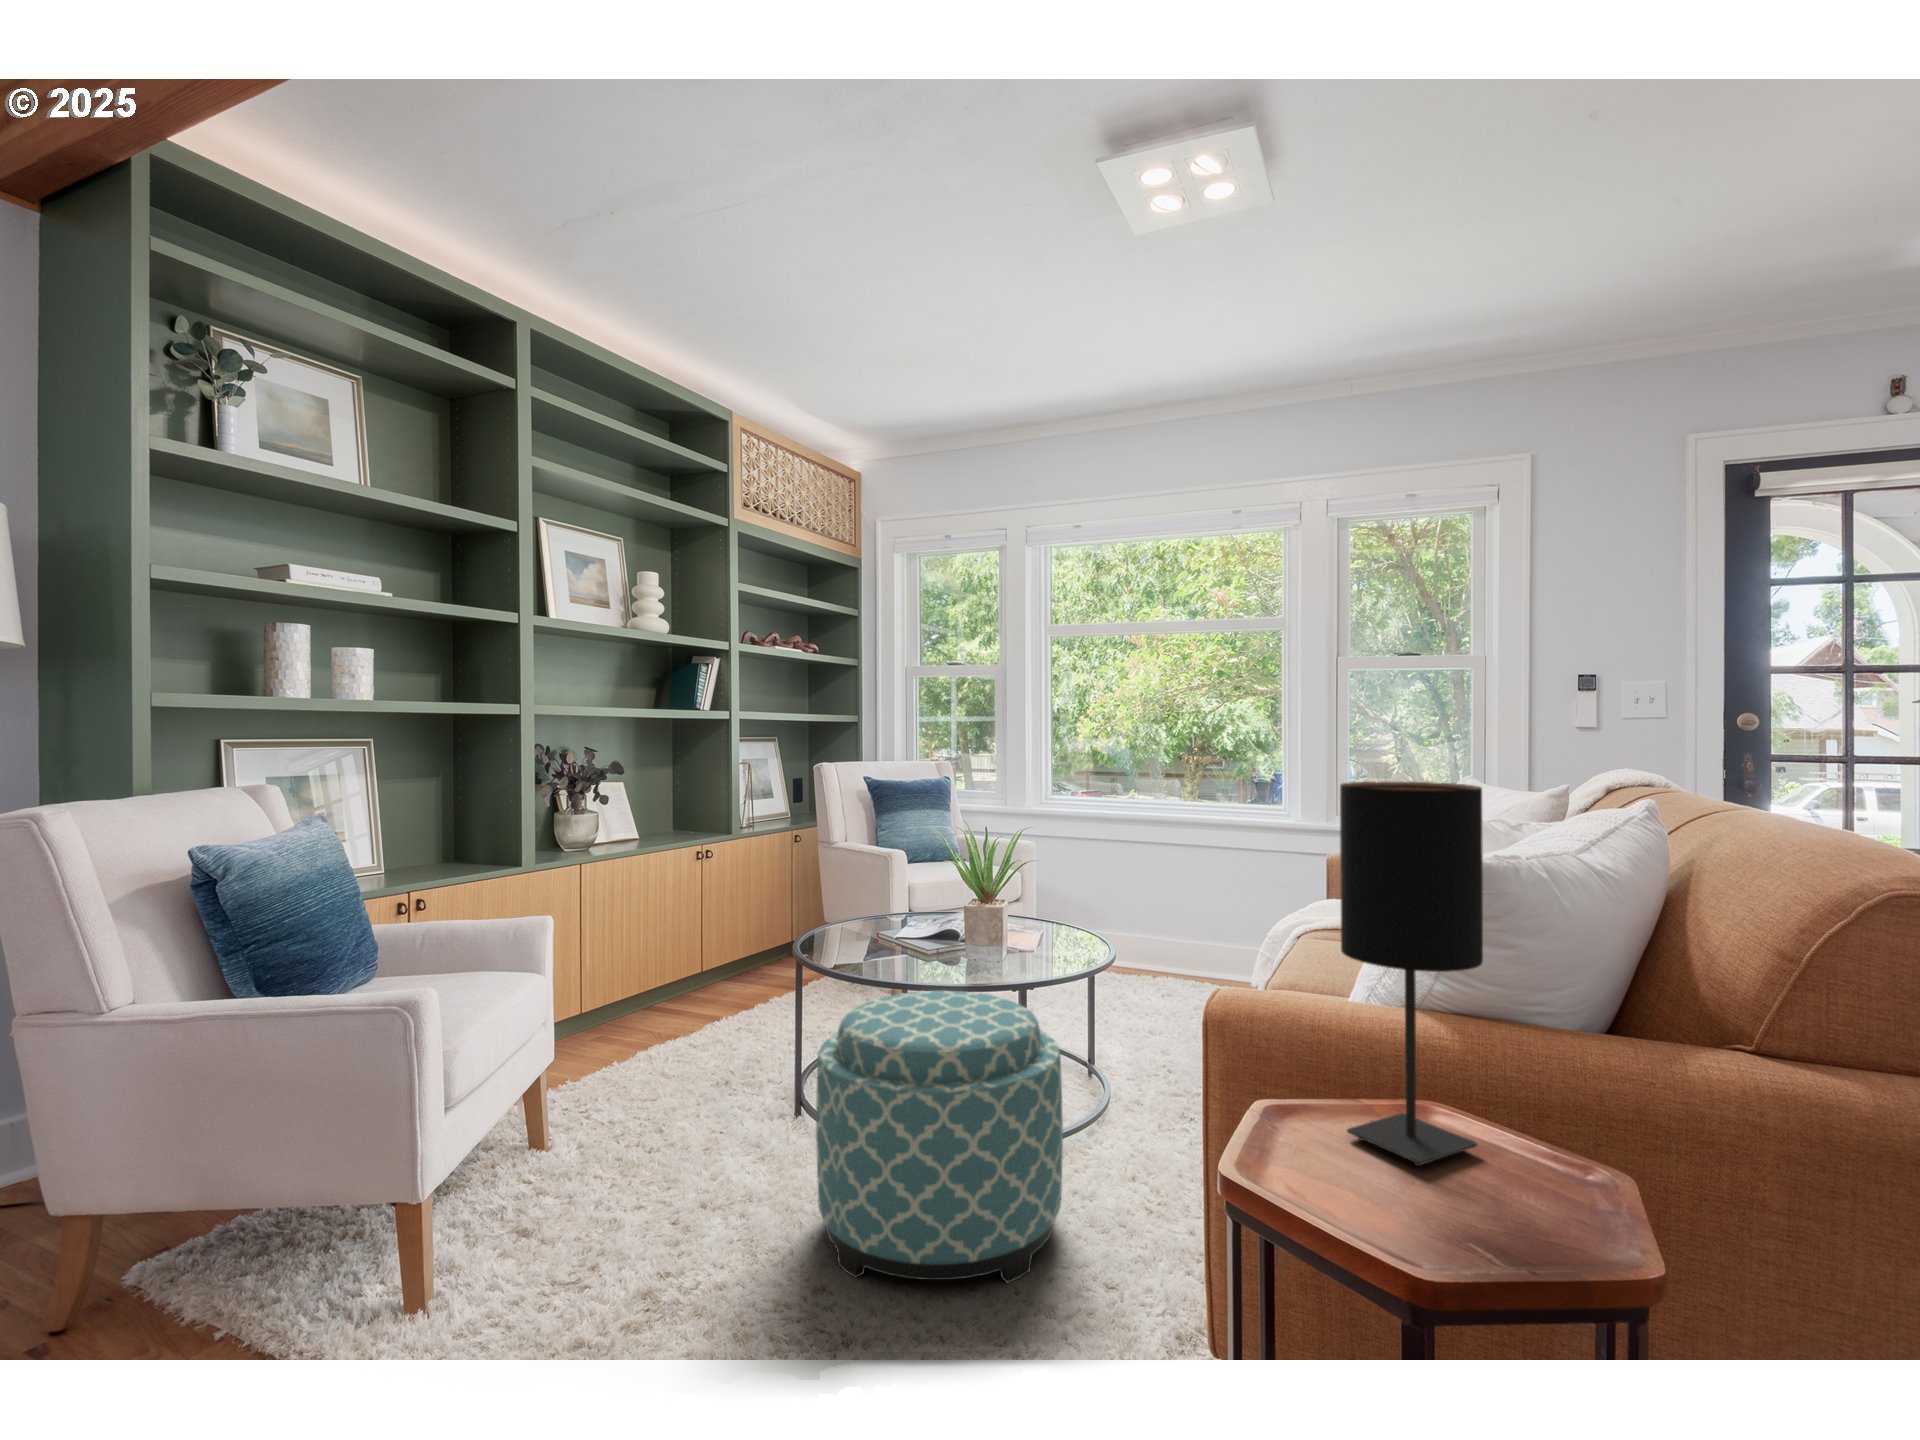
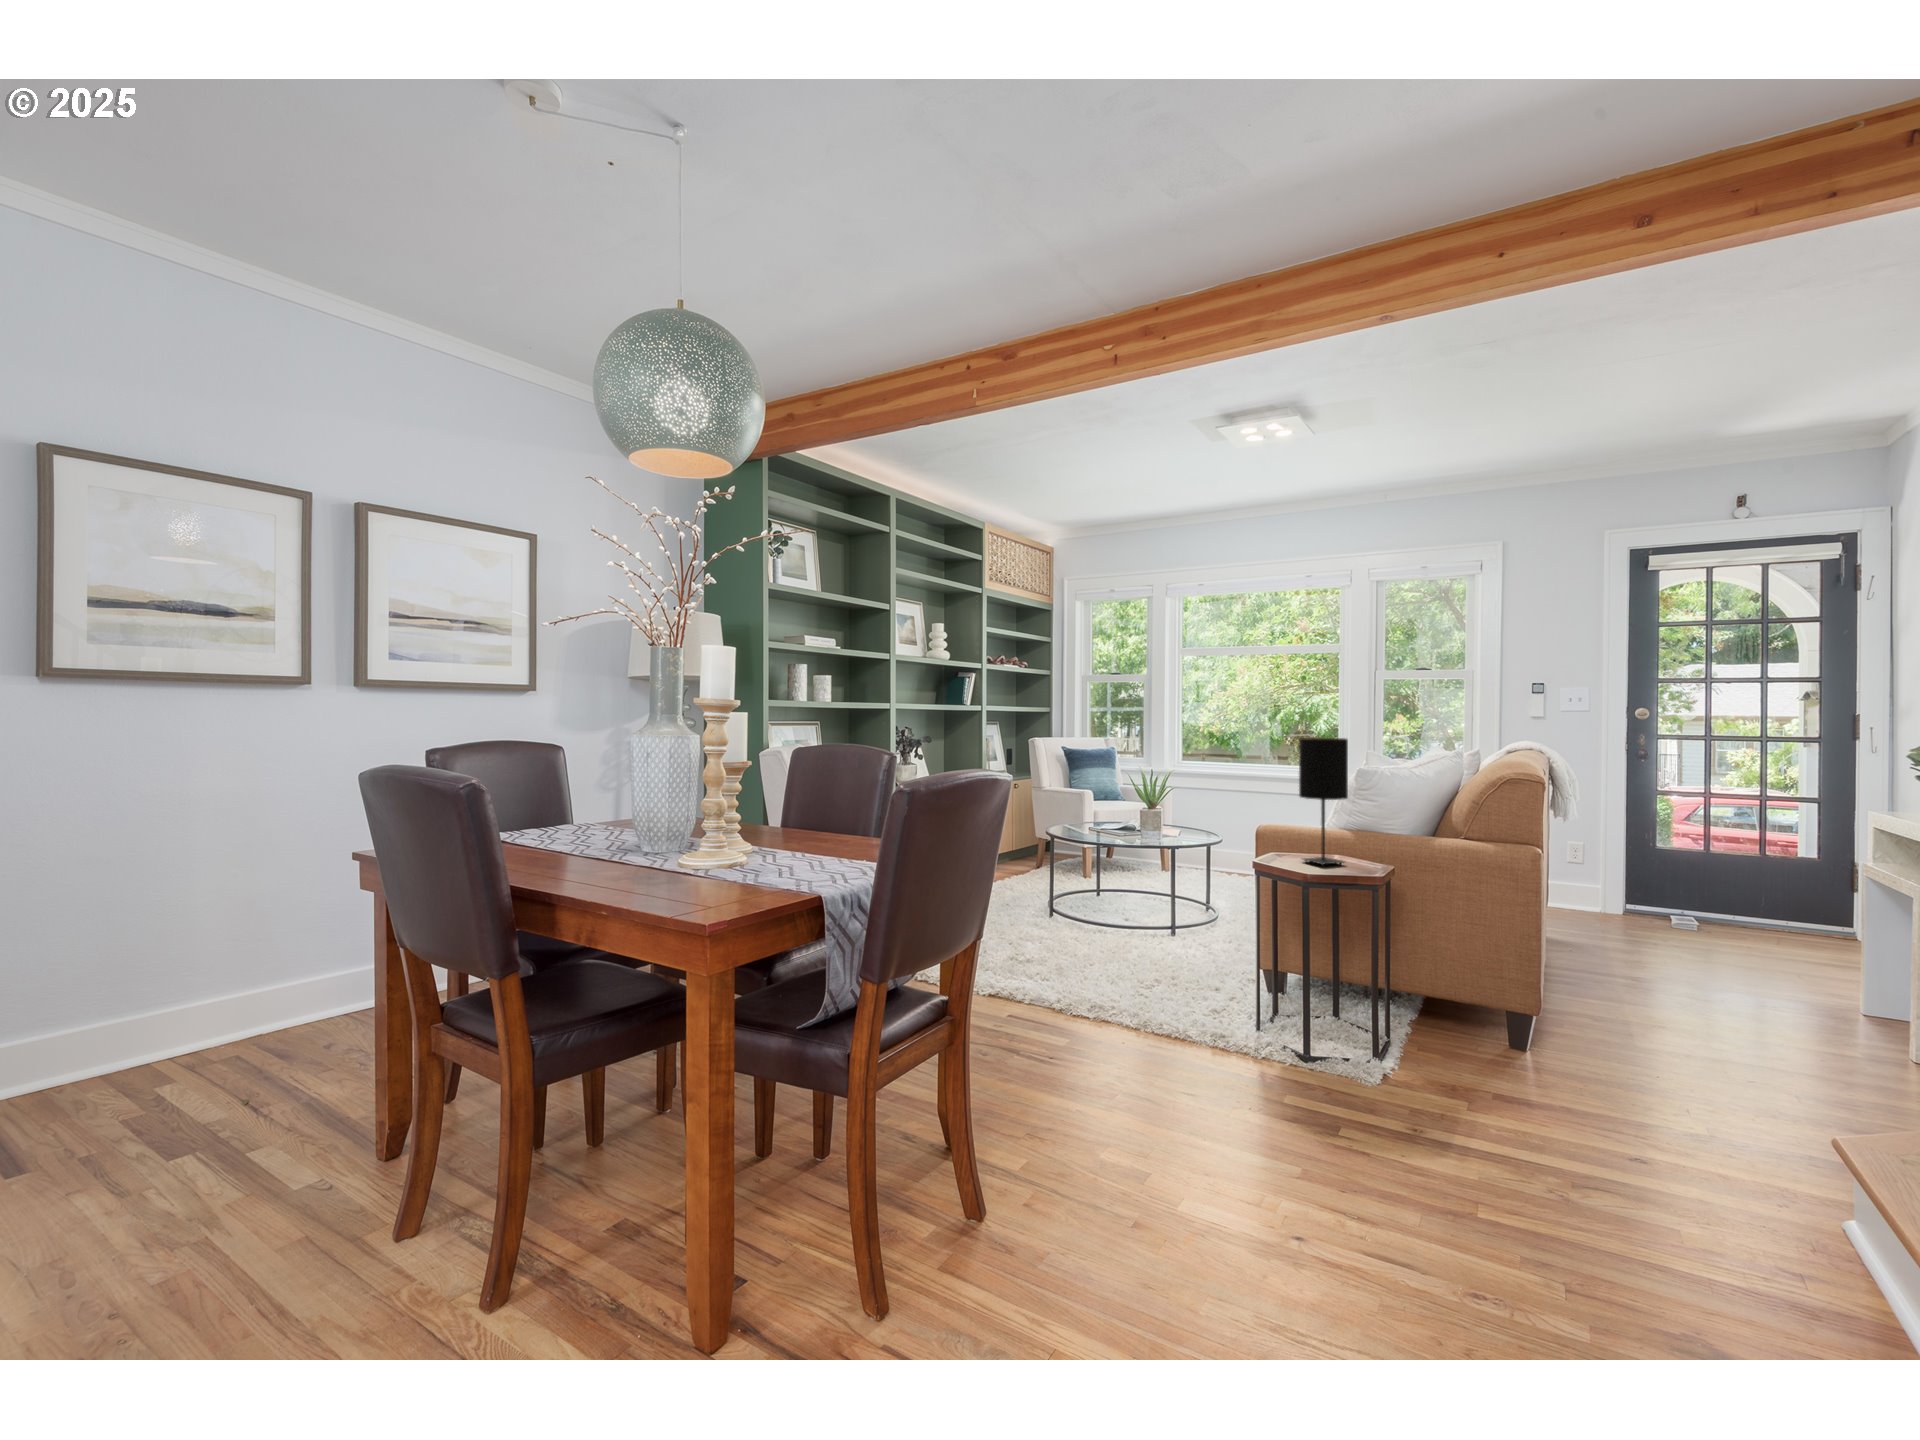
ottoman: present [816,991,1063,1283] -> none [1080,844,1194,963]

